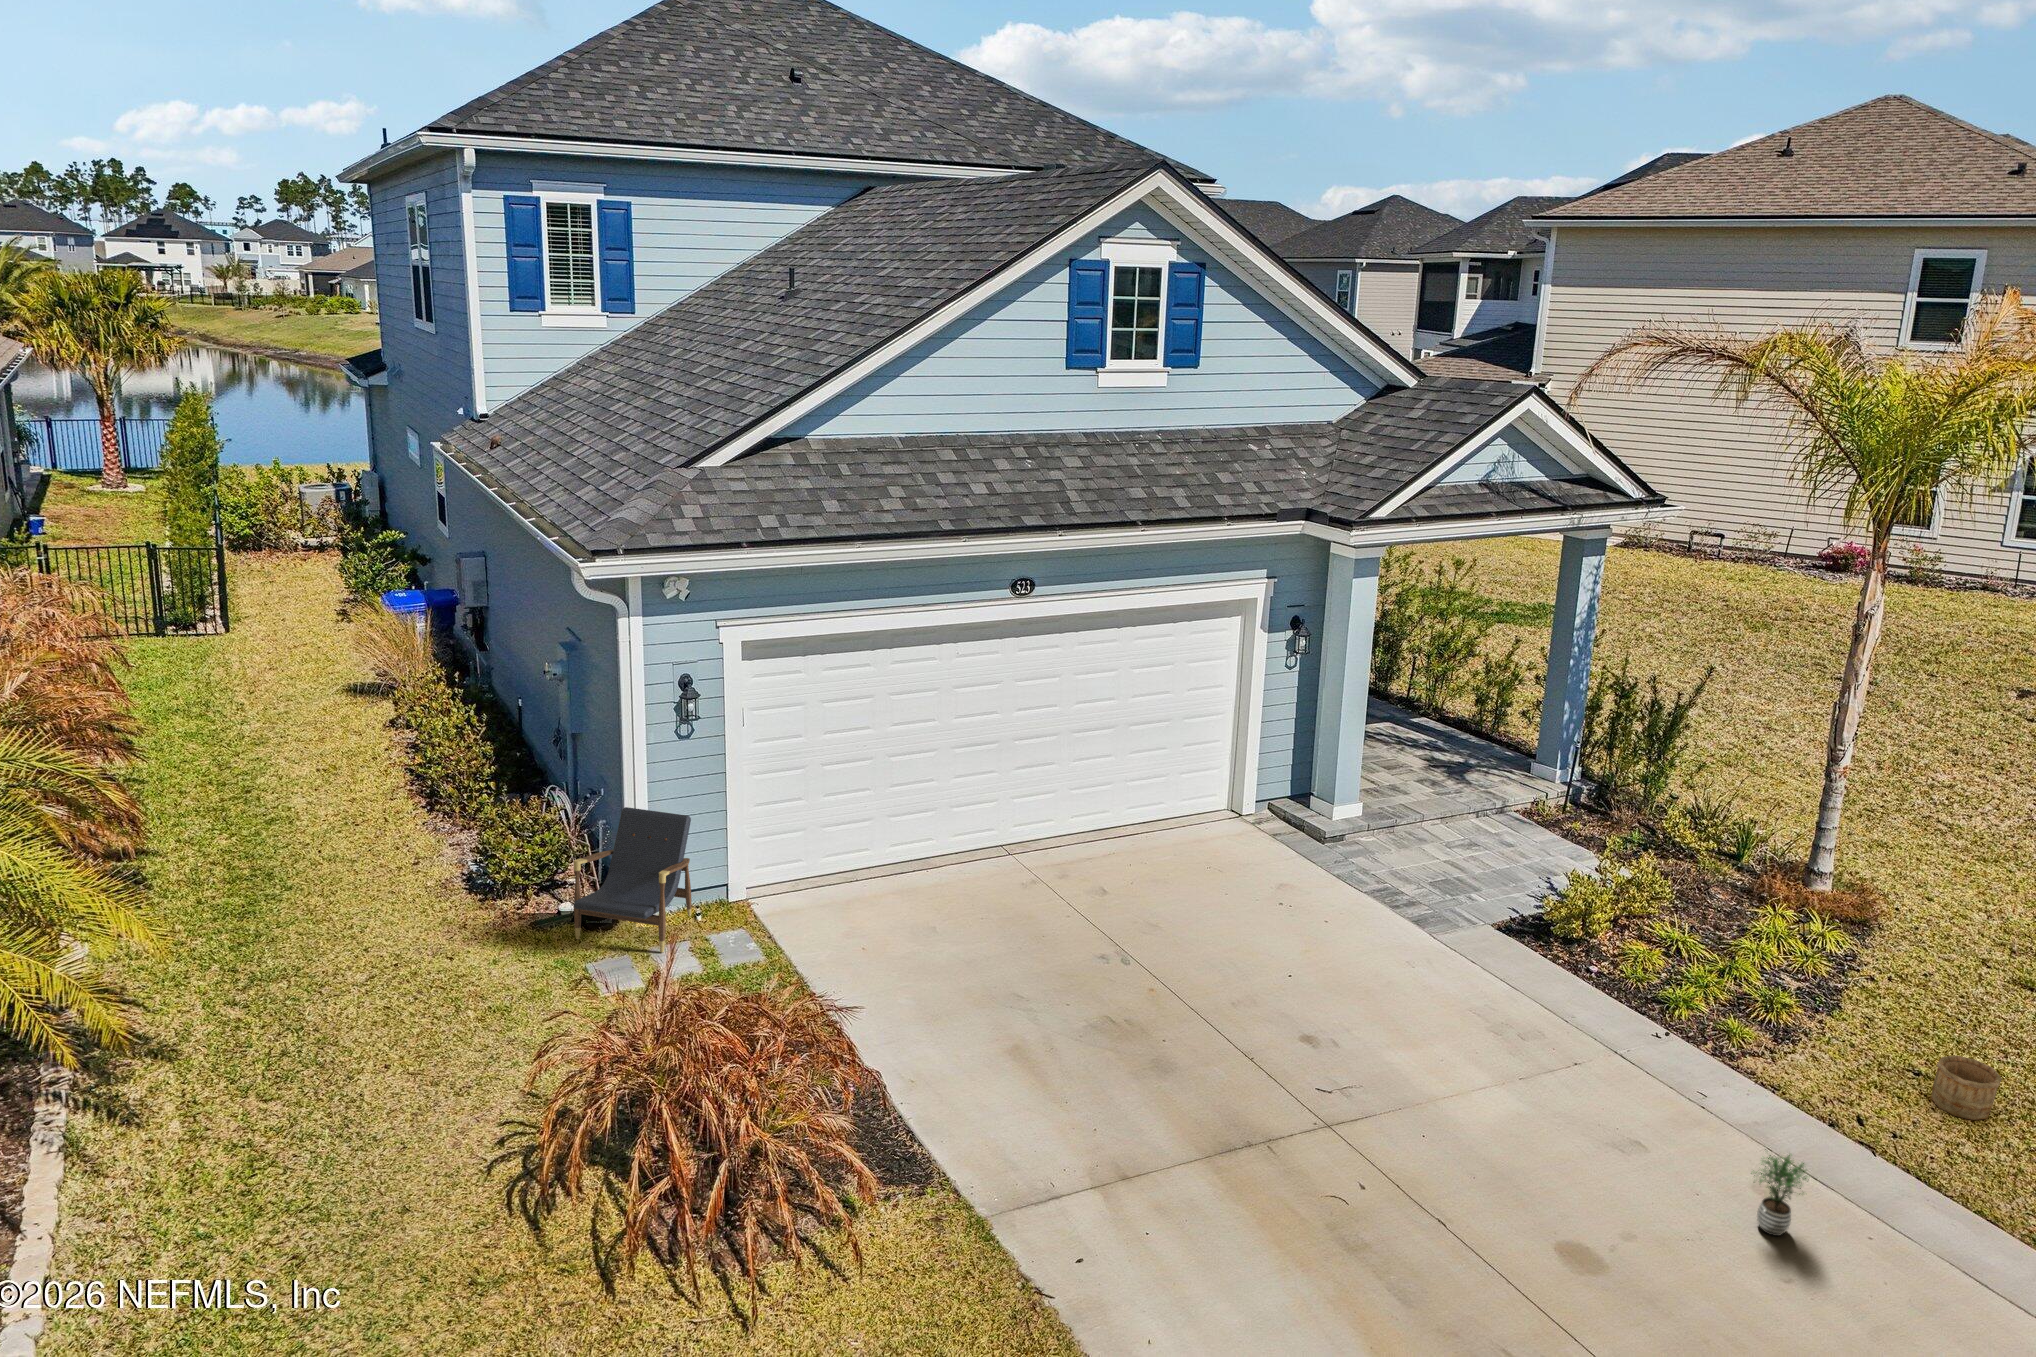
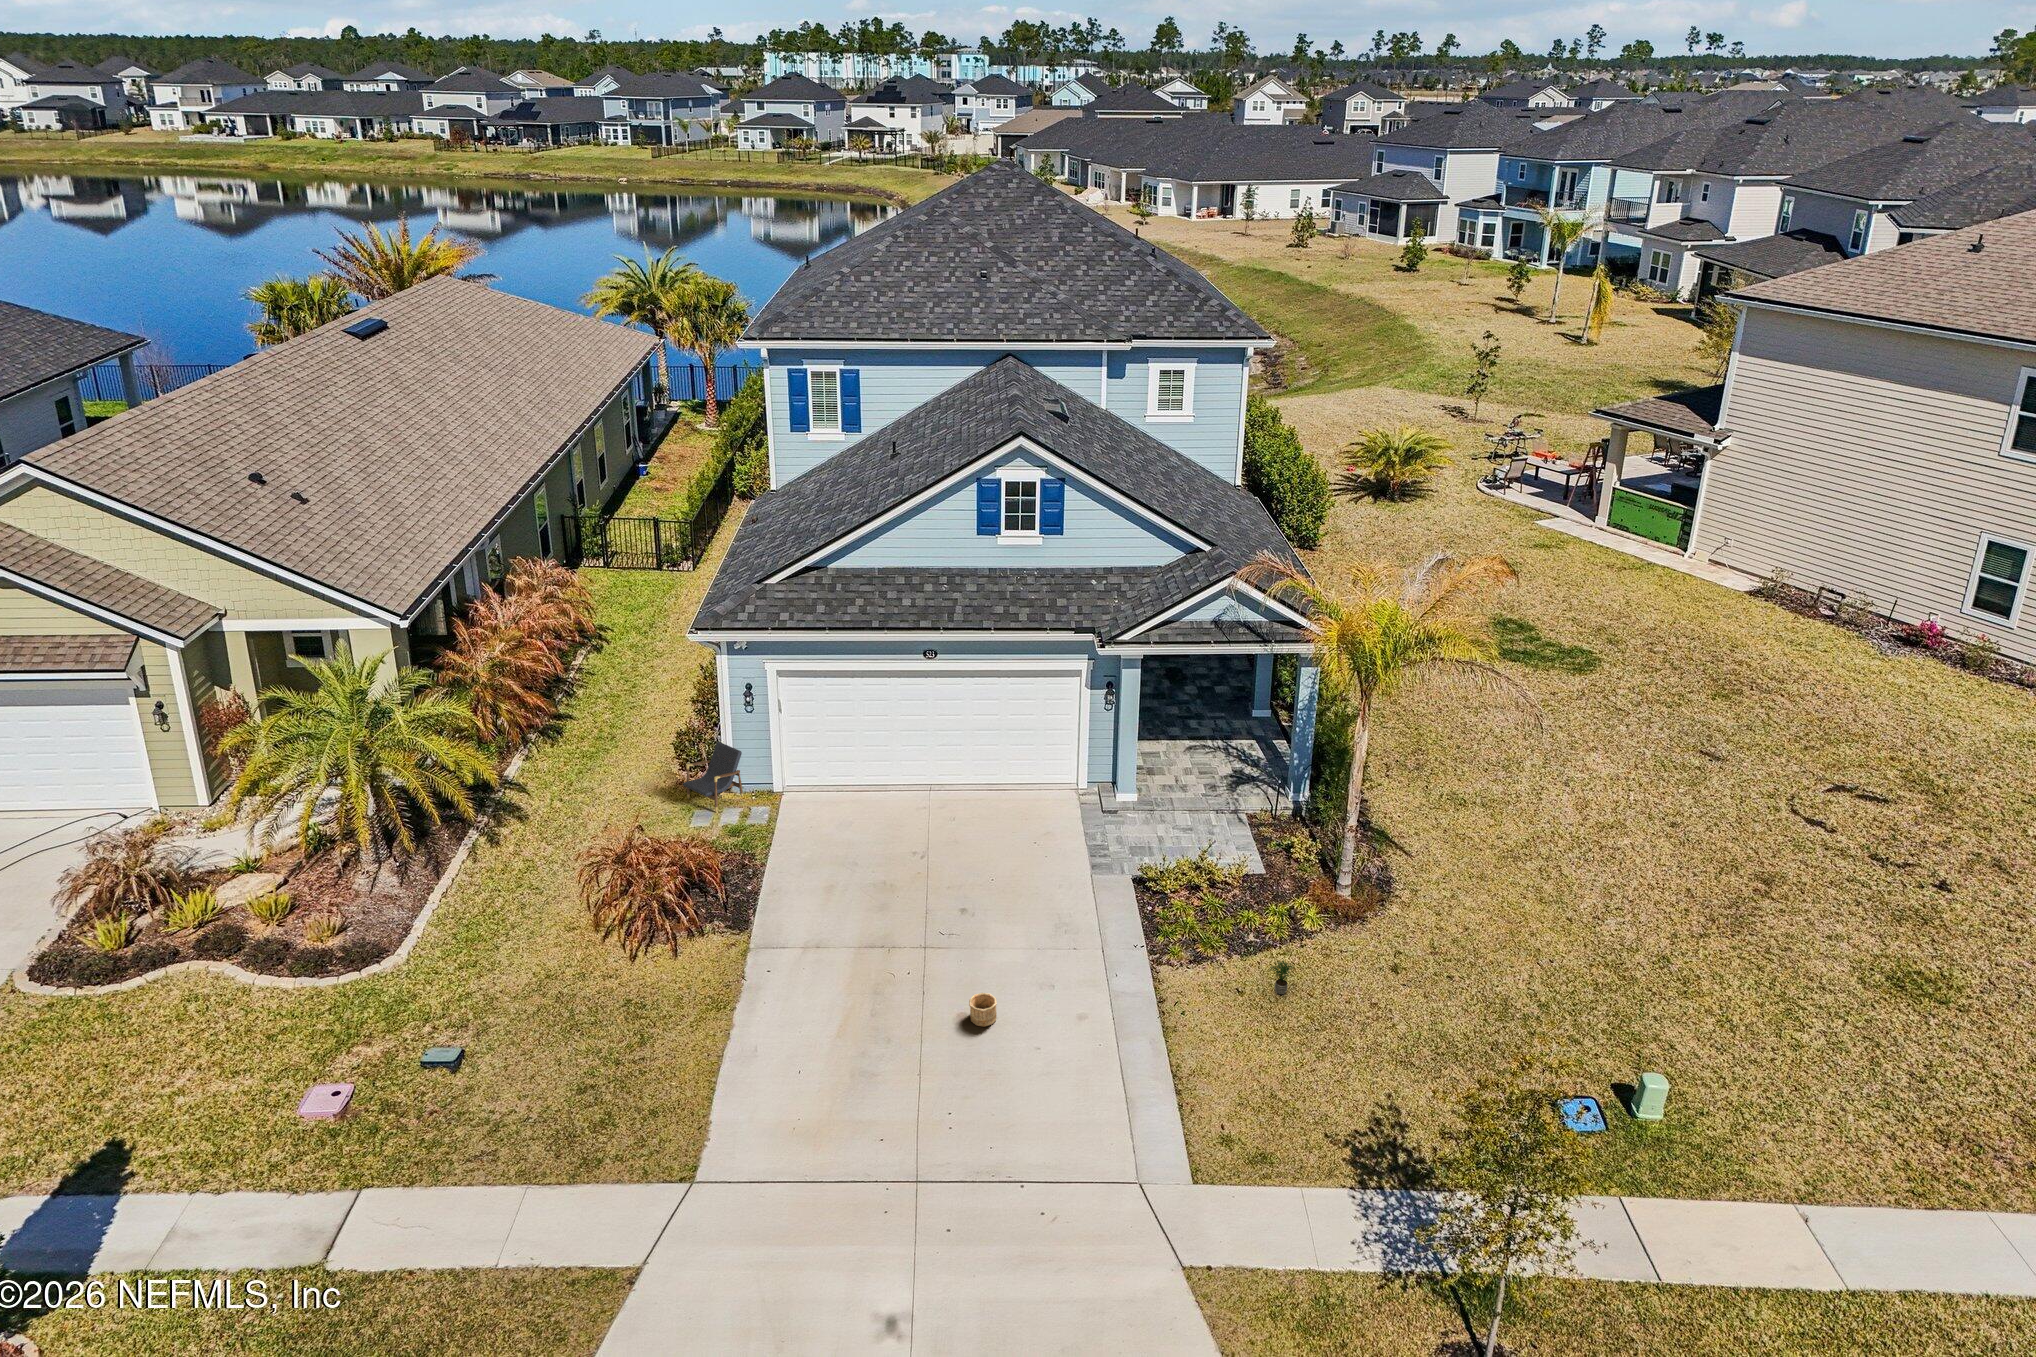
wooden bucket: present [1931,1055,2002,1120] -> present [969,993,997,1027]
potted plant: present [1751,1153,1808,1236] -> present [1270,961,1294,995]

